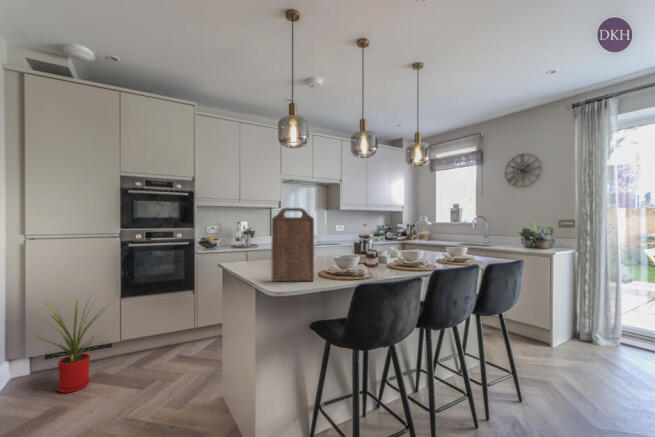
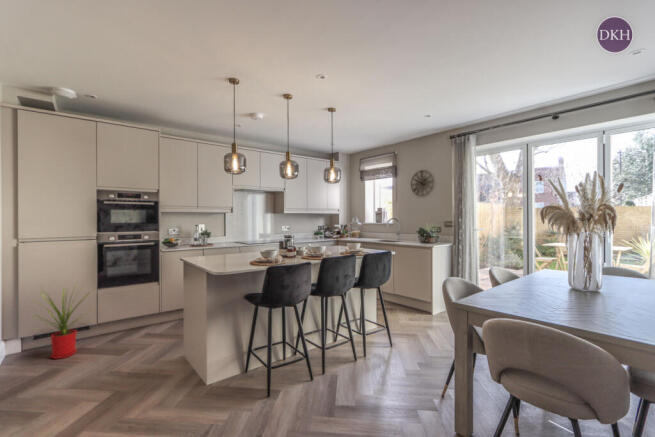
cutting board: present [272,208,314,281] -> none [215,219,243,267]

